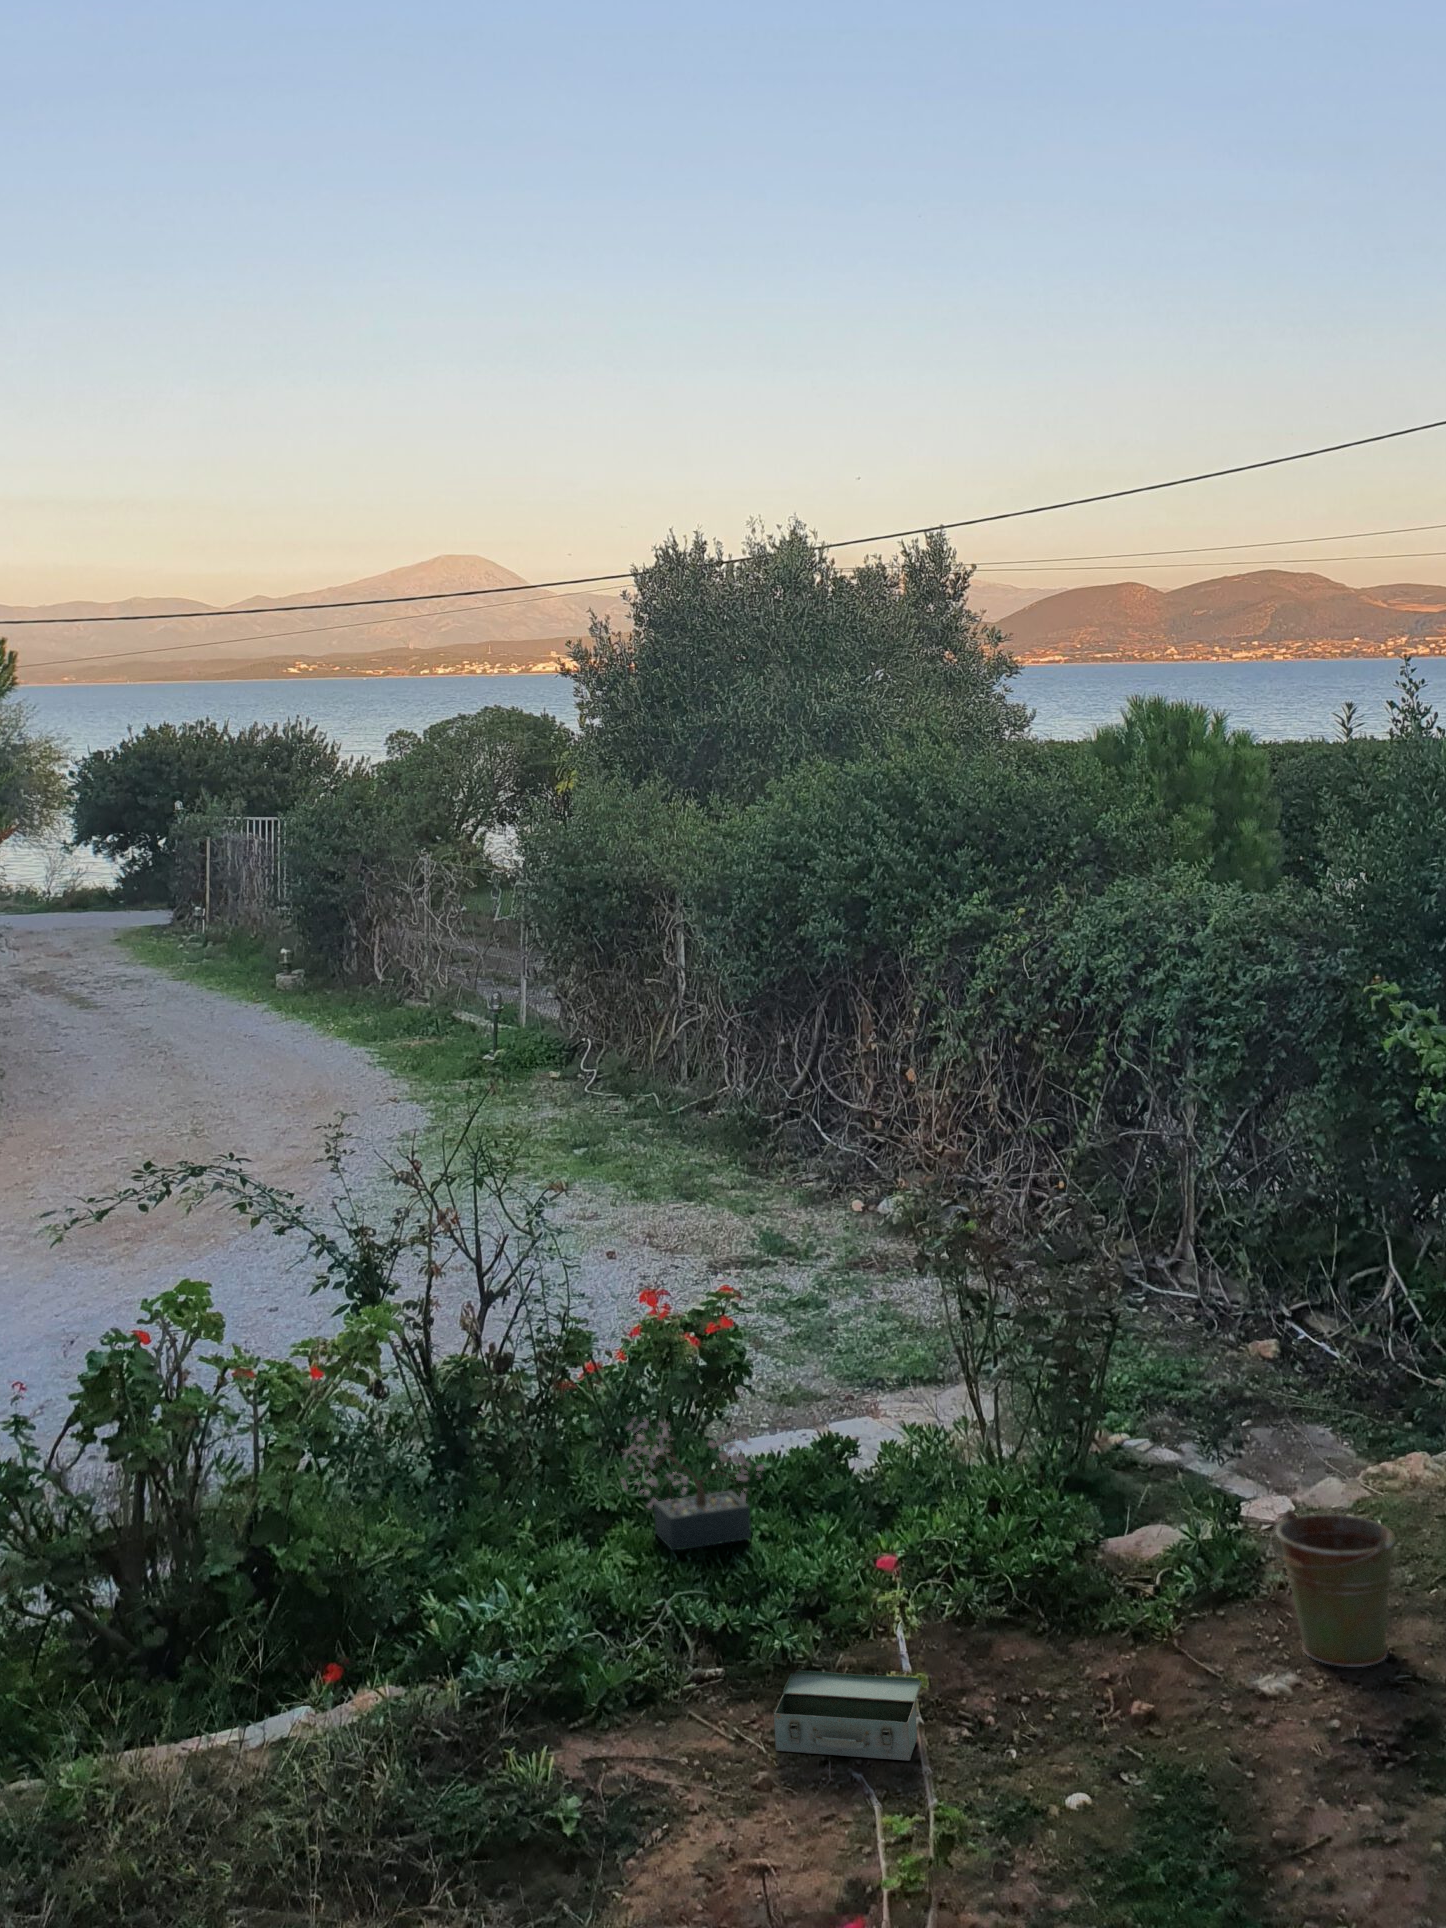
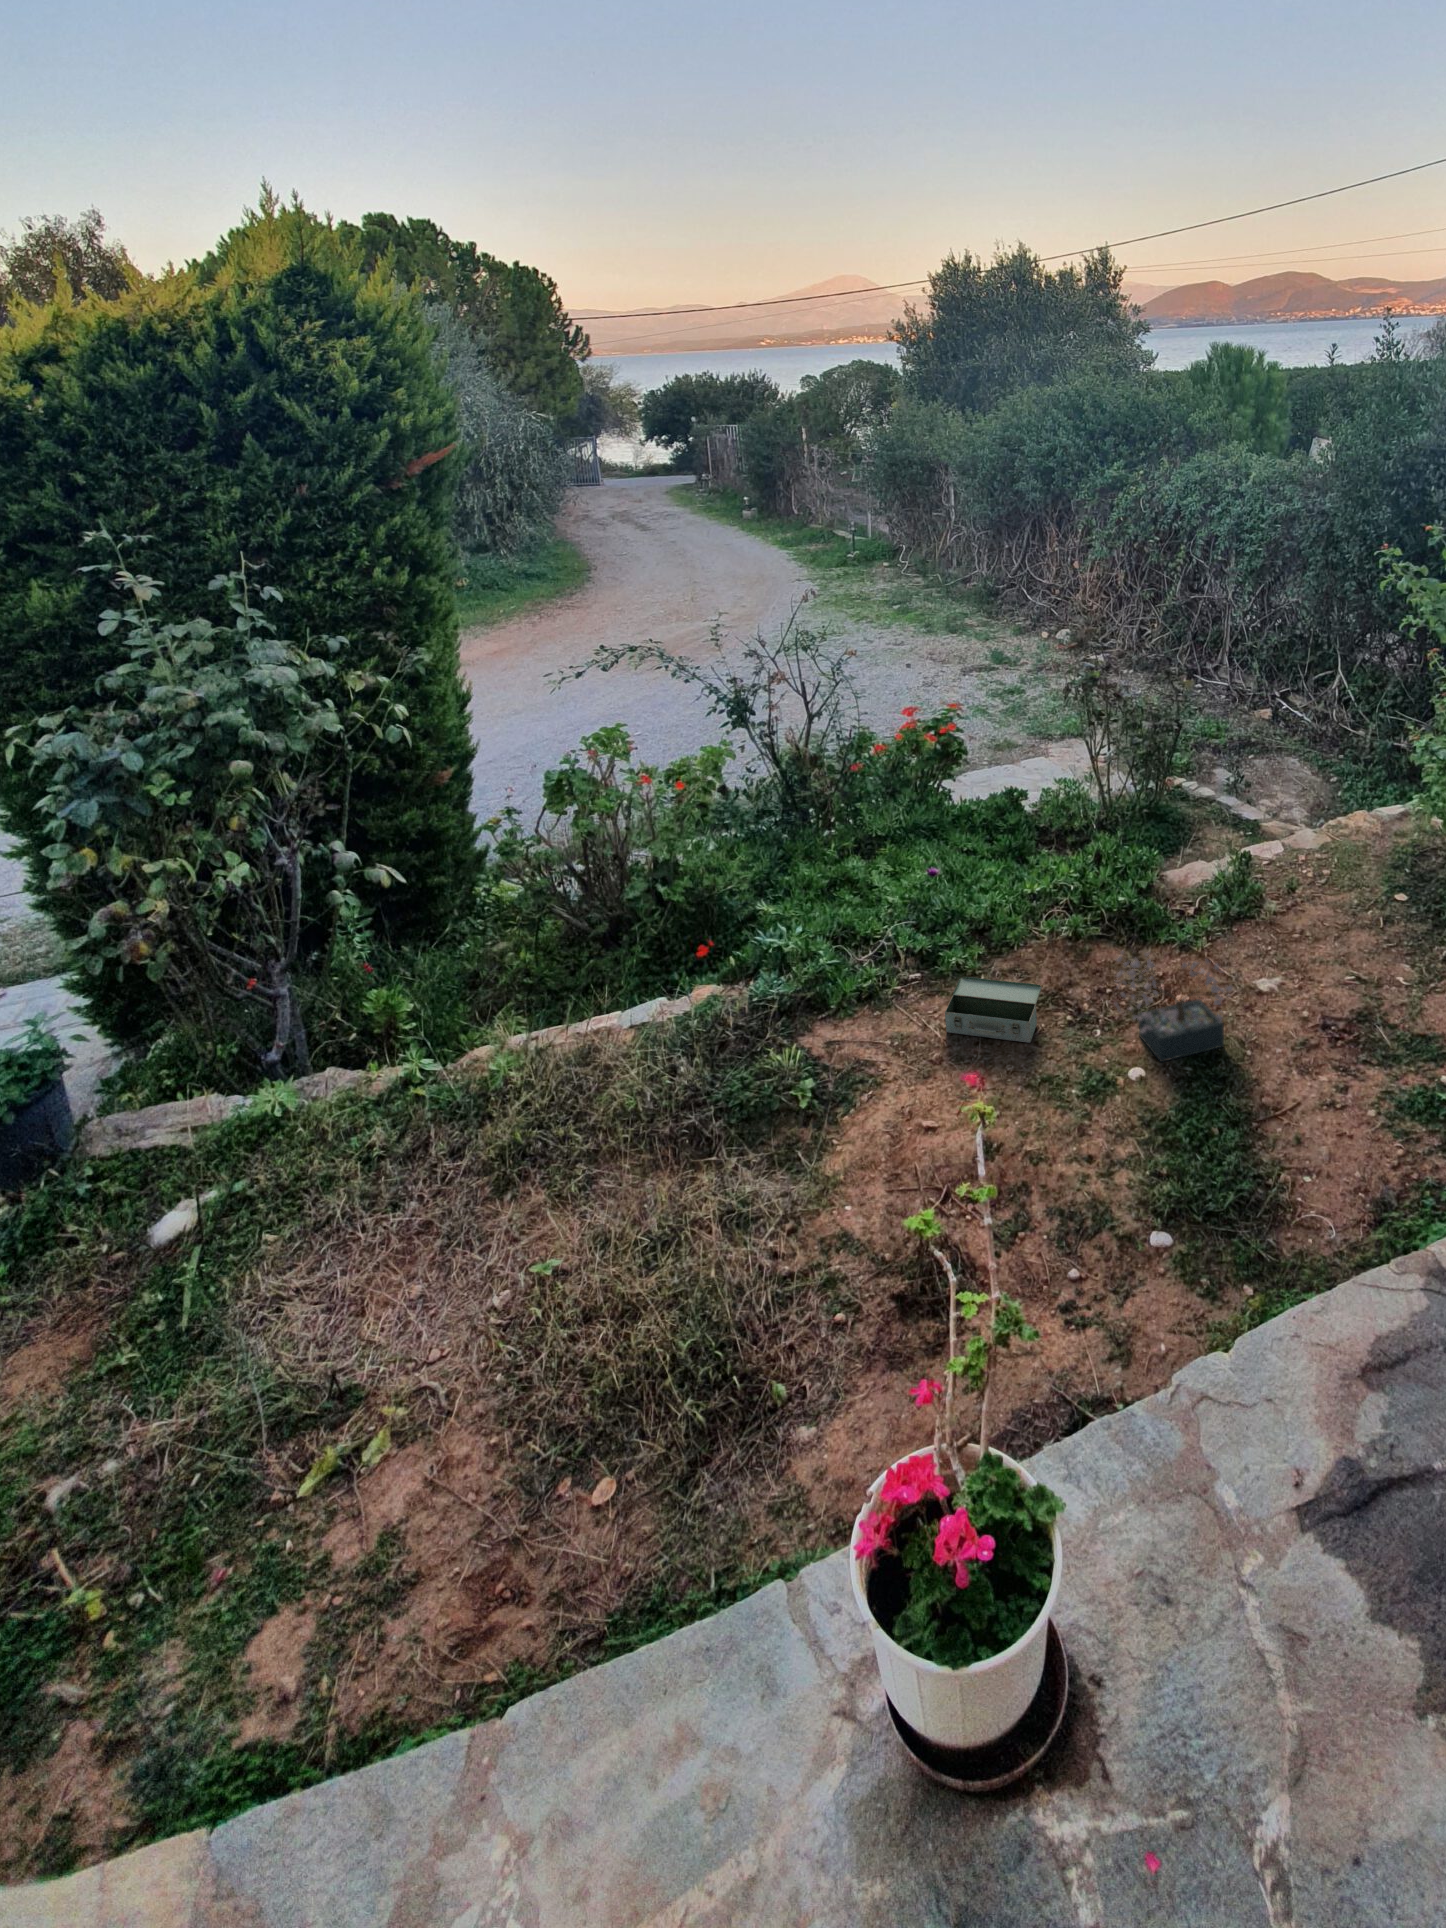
decorative plant: present [621,1417,764,1550] -> present [1115,951,1232,1062]
bucket: present [1270,1509,1395,1667] -> none [1272,871,1356,969]

